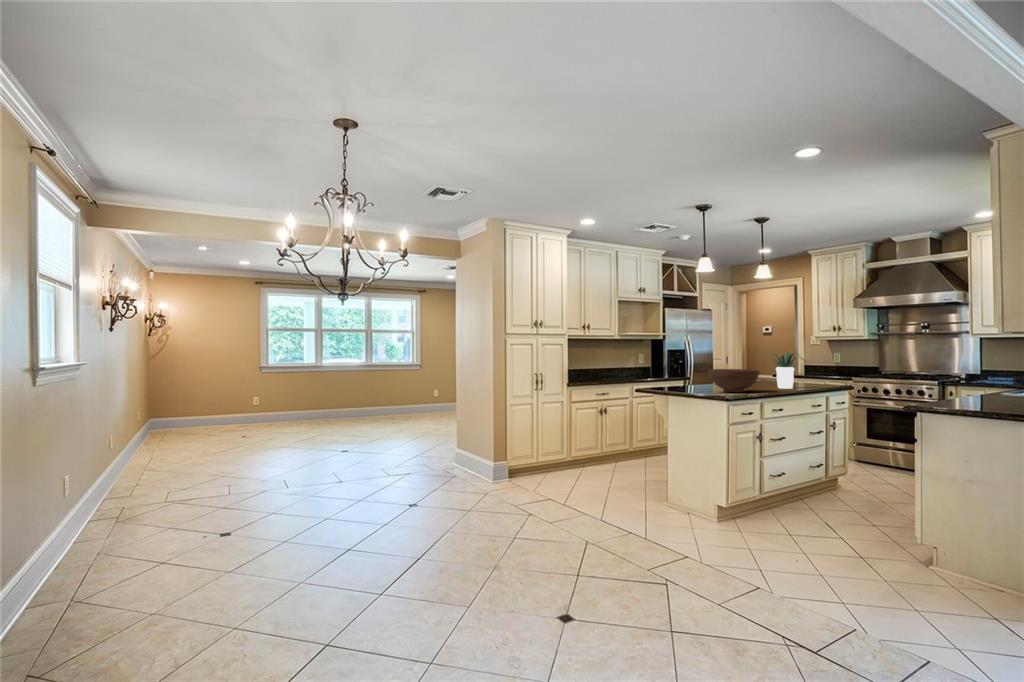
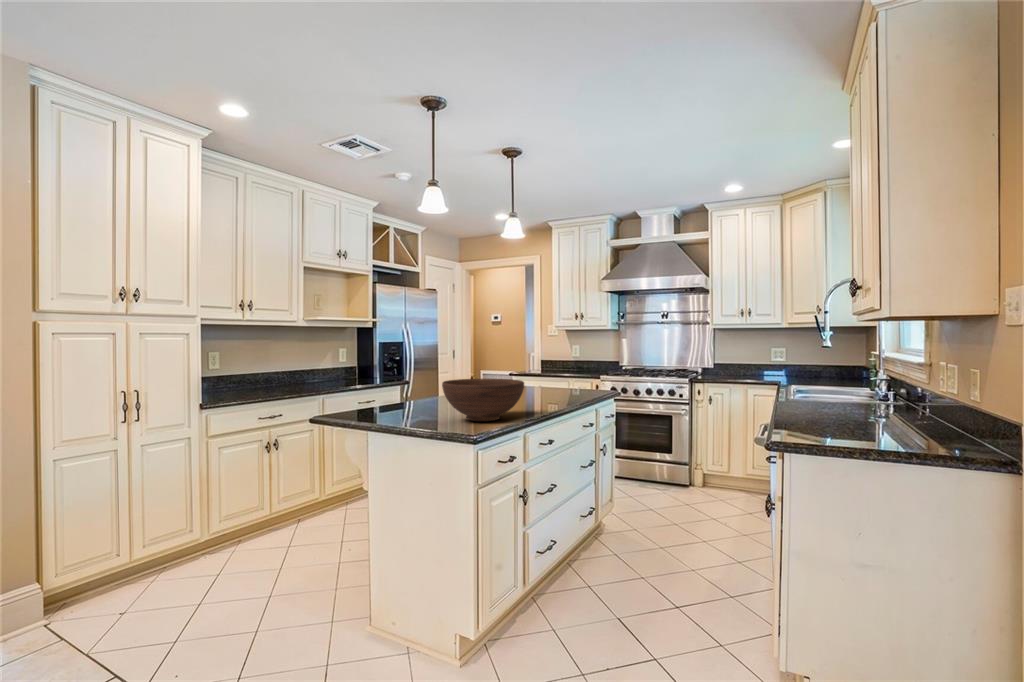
potted plant: present [773,352,805,389] -> none [518,348,583,406]

